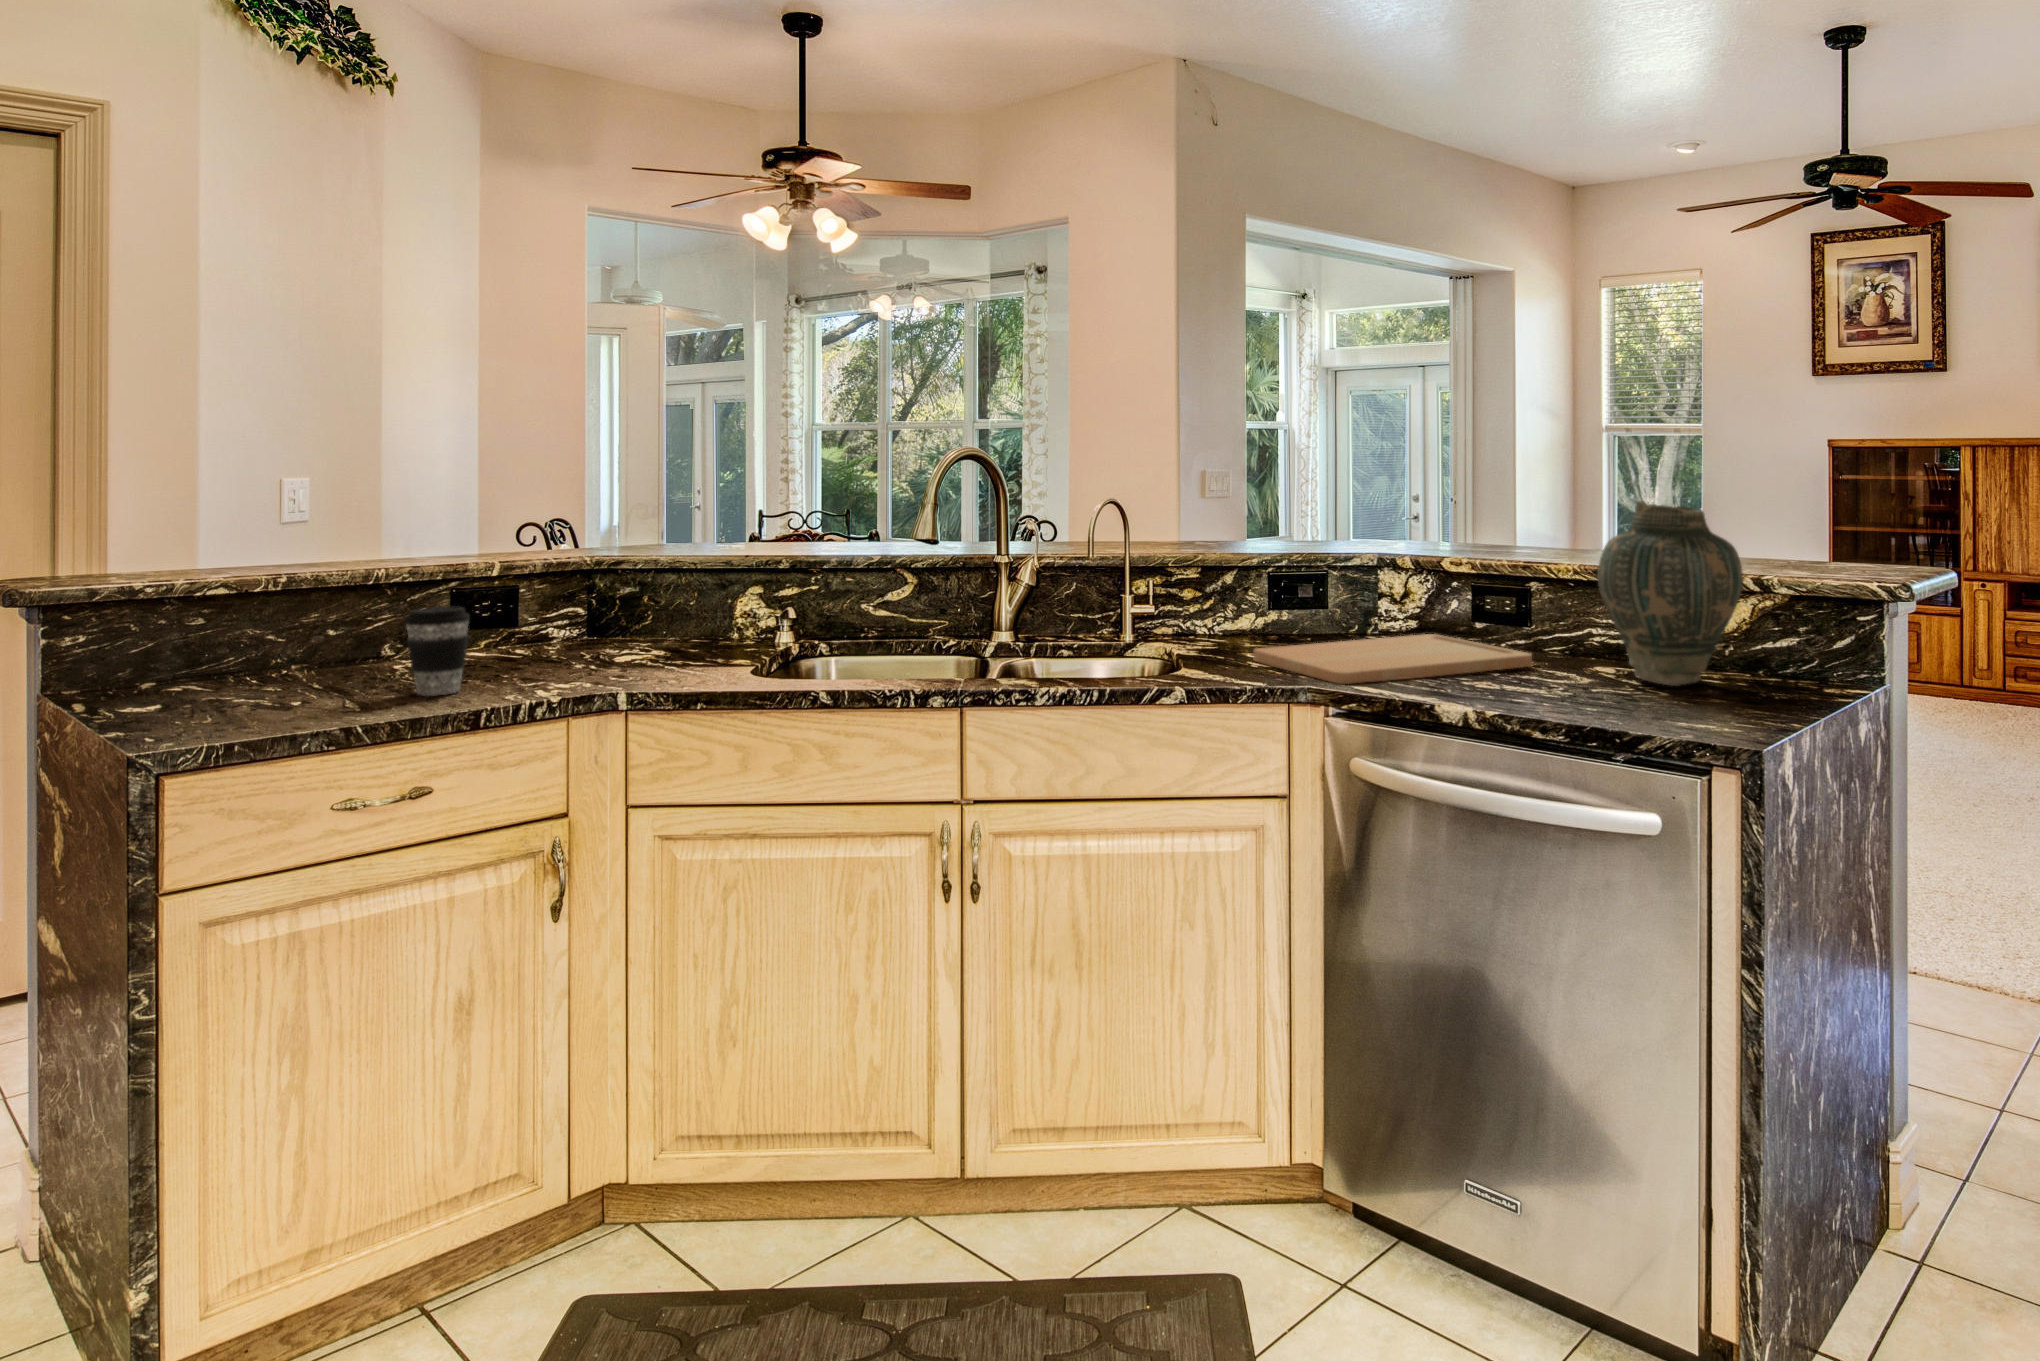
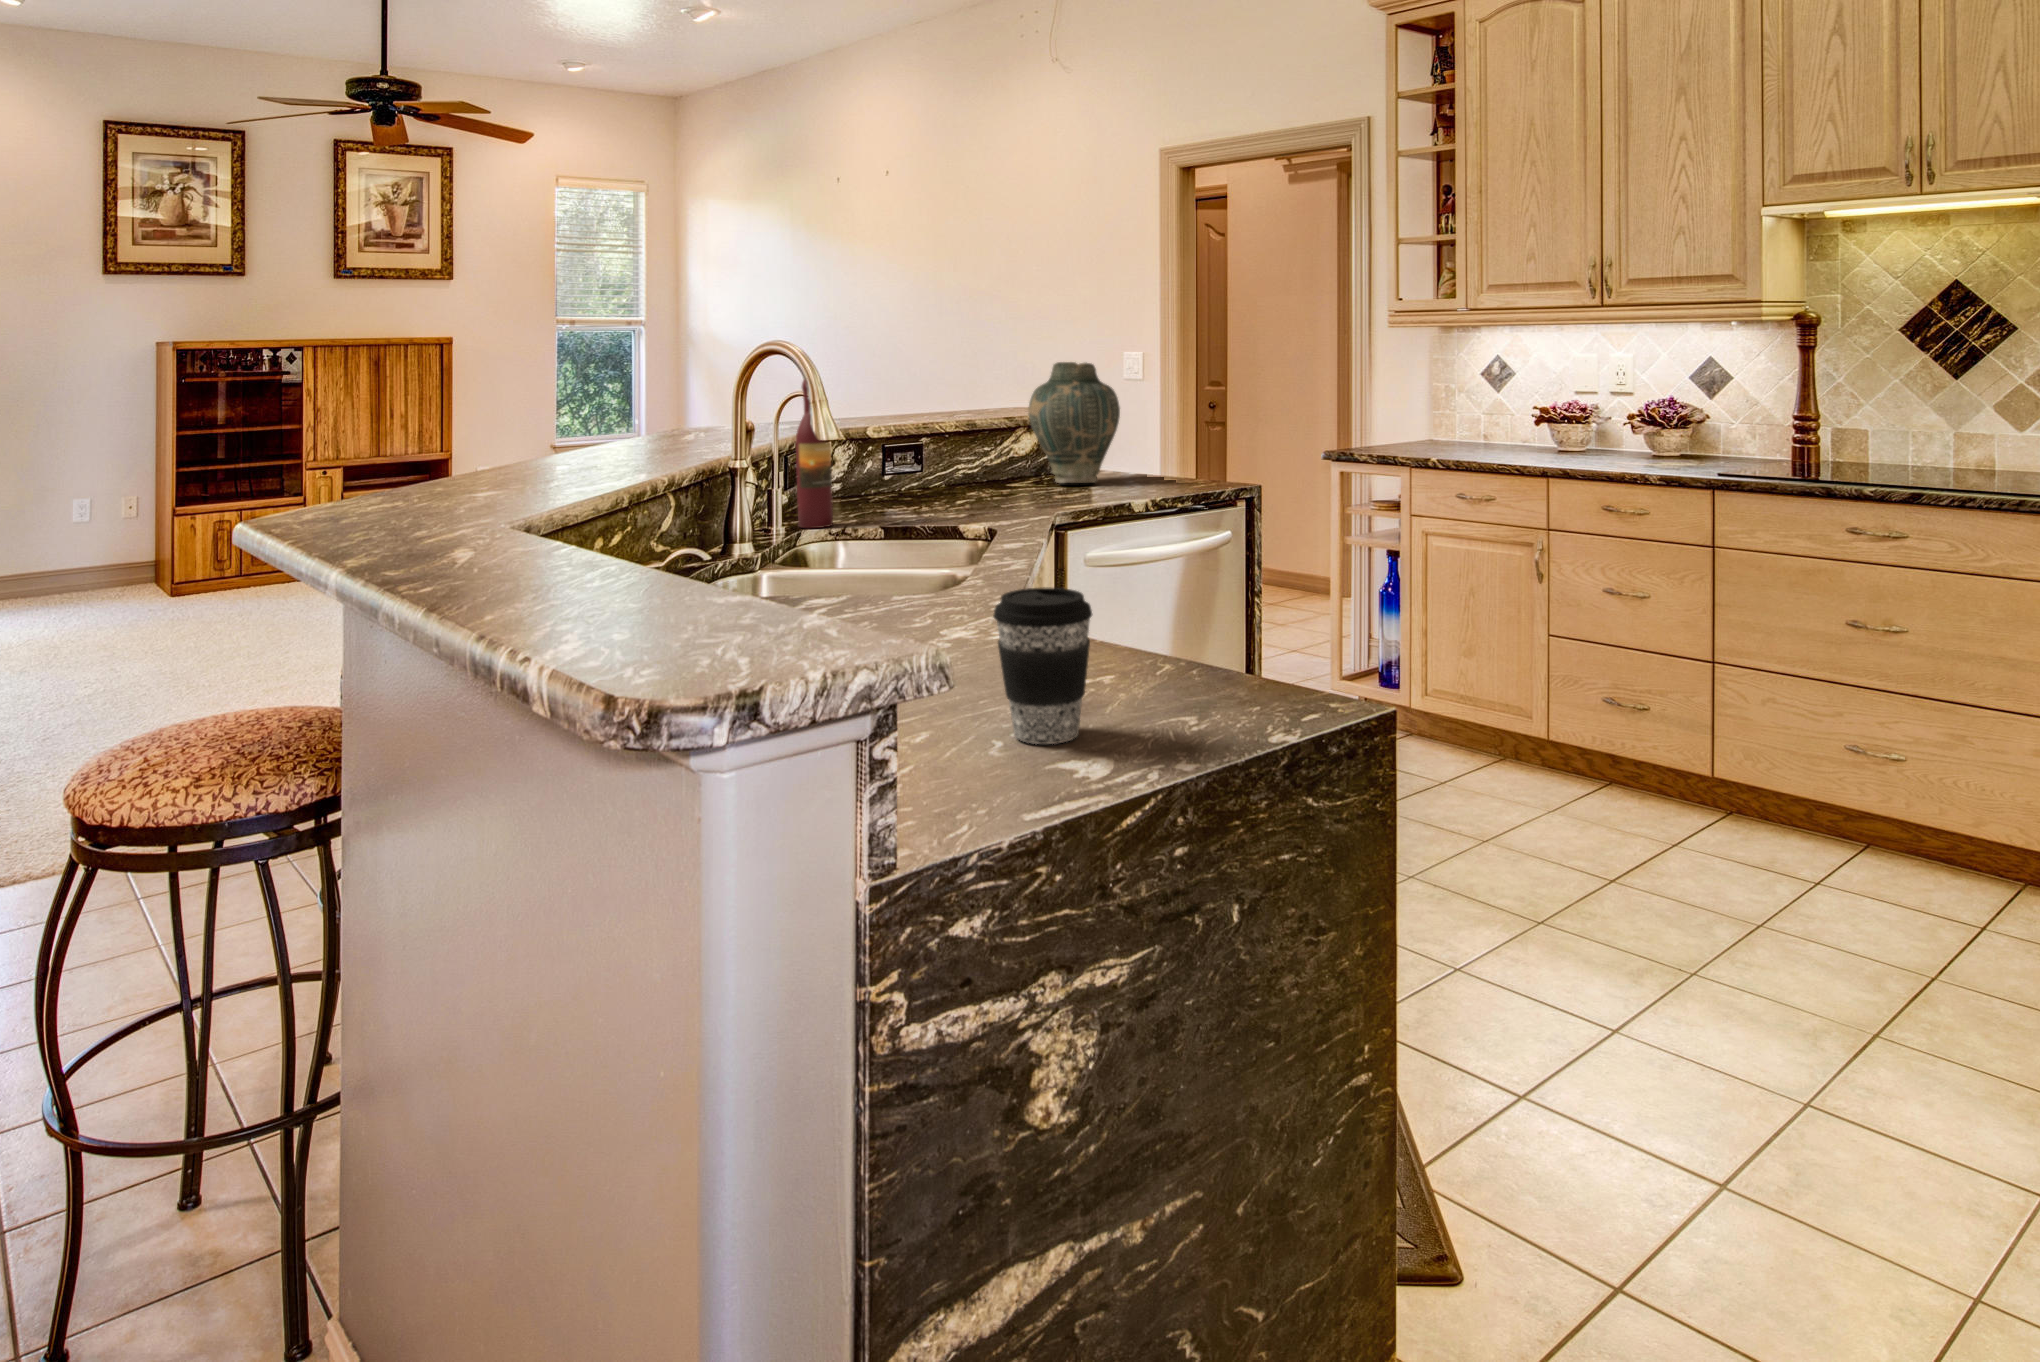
wine bottle: none [1253,494,1288,644] -> present [796,379,833,528]
cutting board: present [1254,634,1532,684] -> none [881,485,1060,528]

